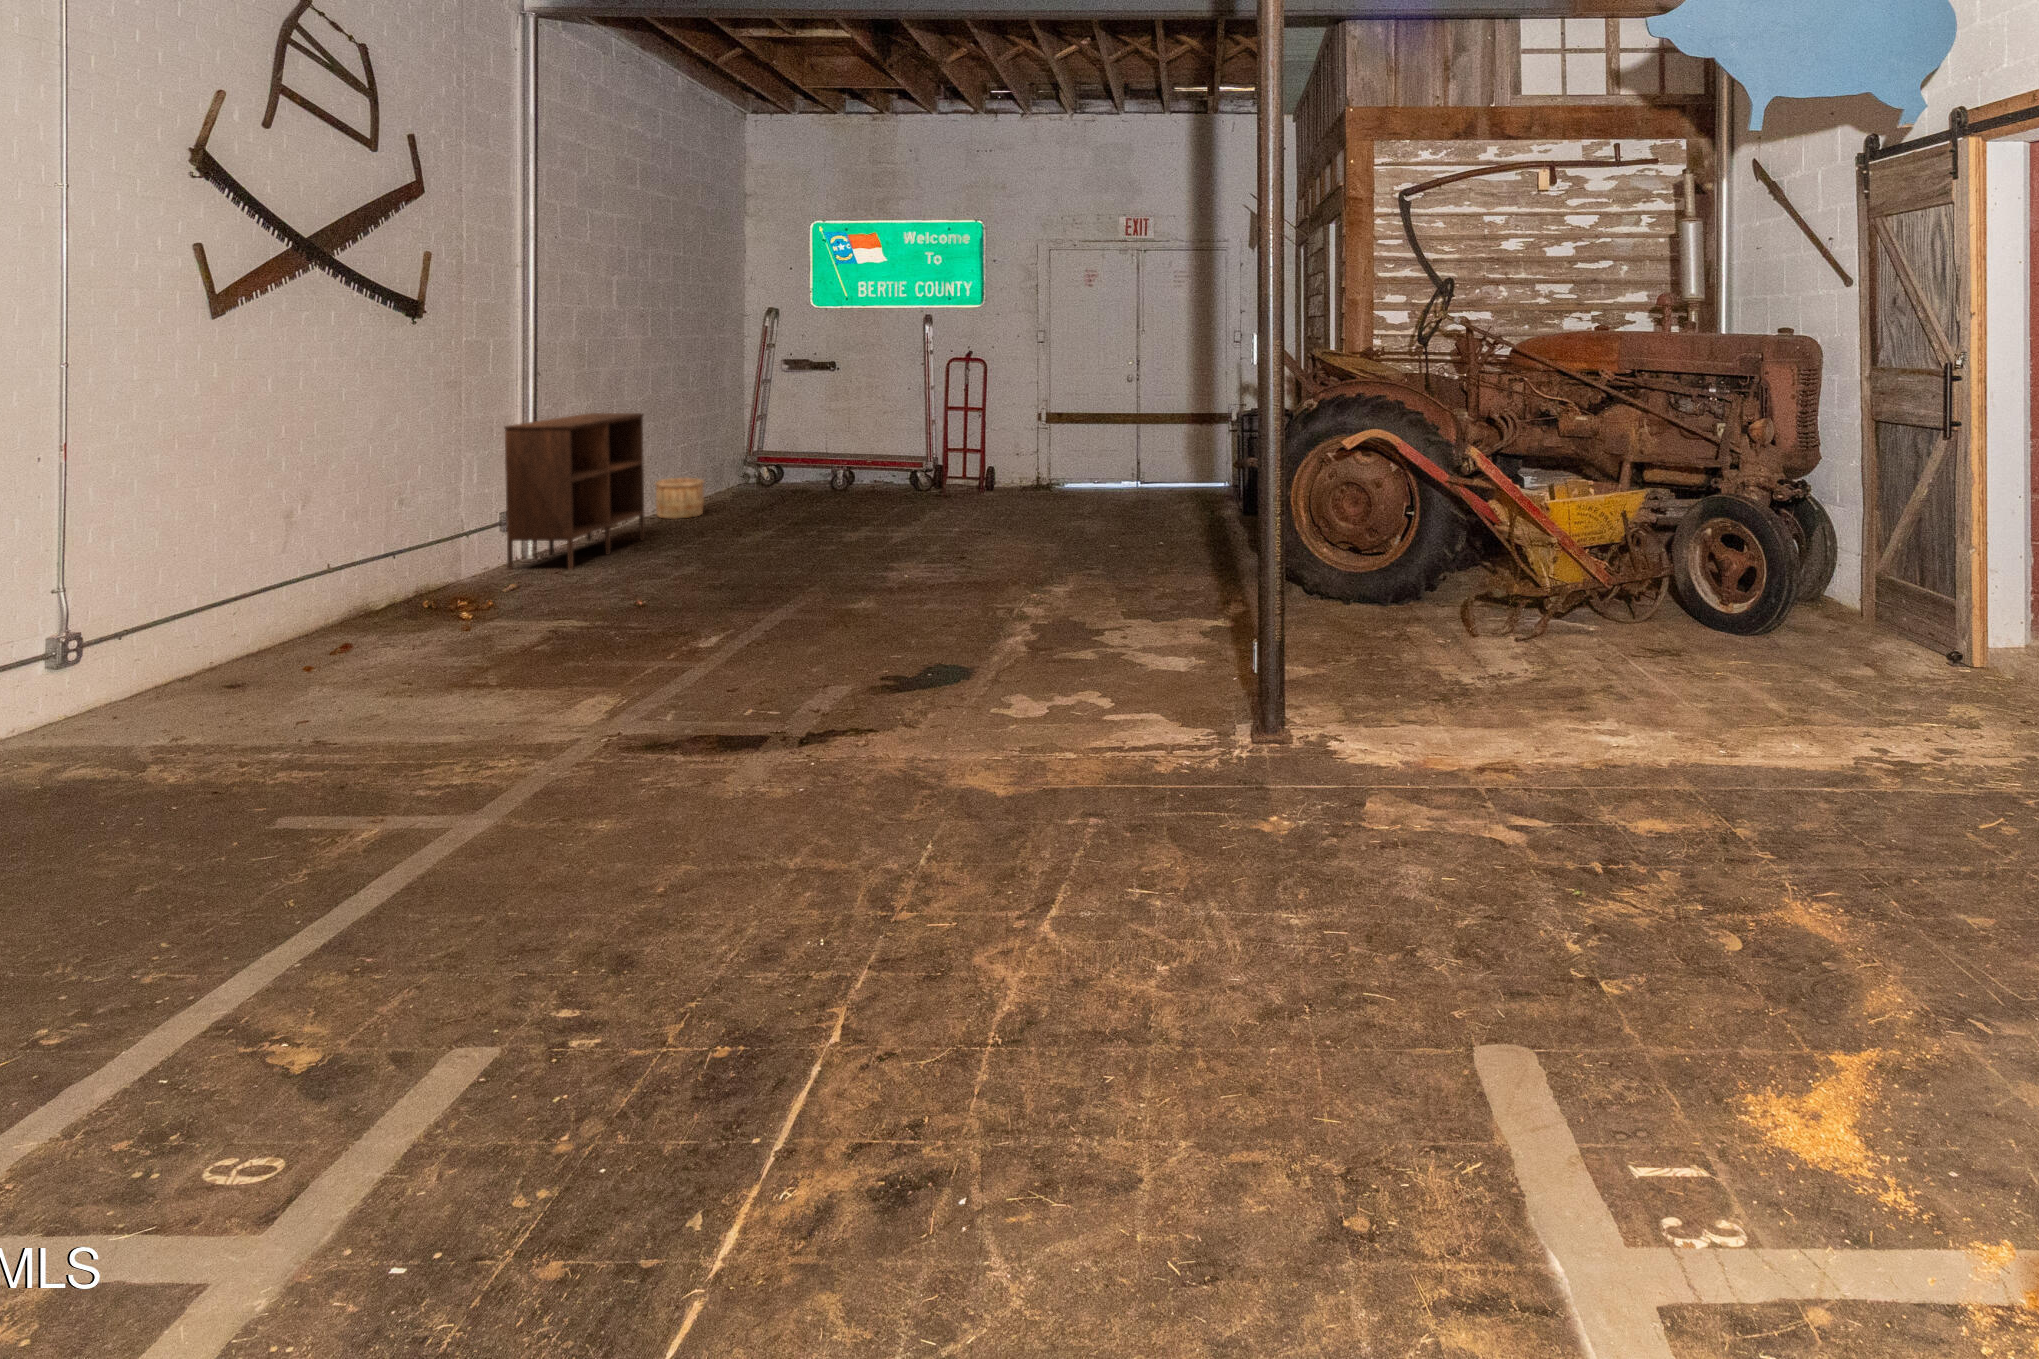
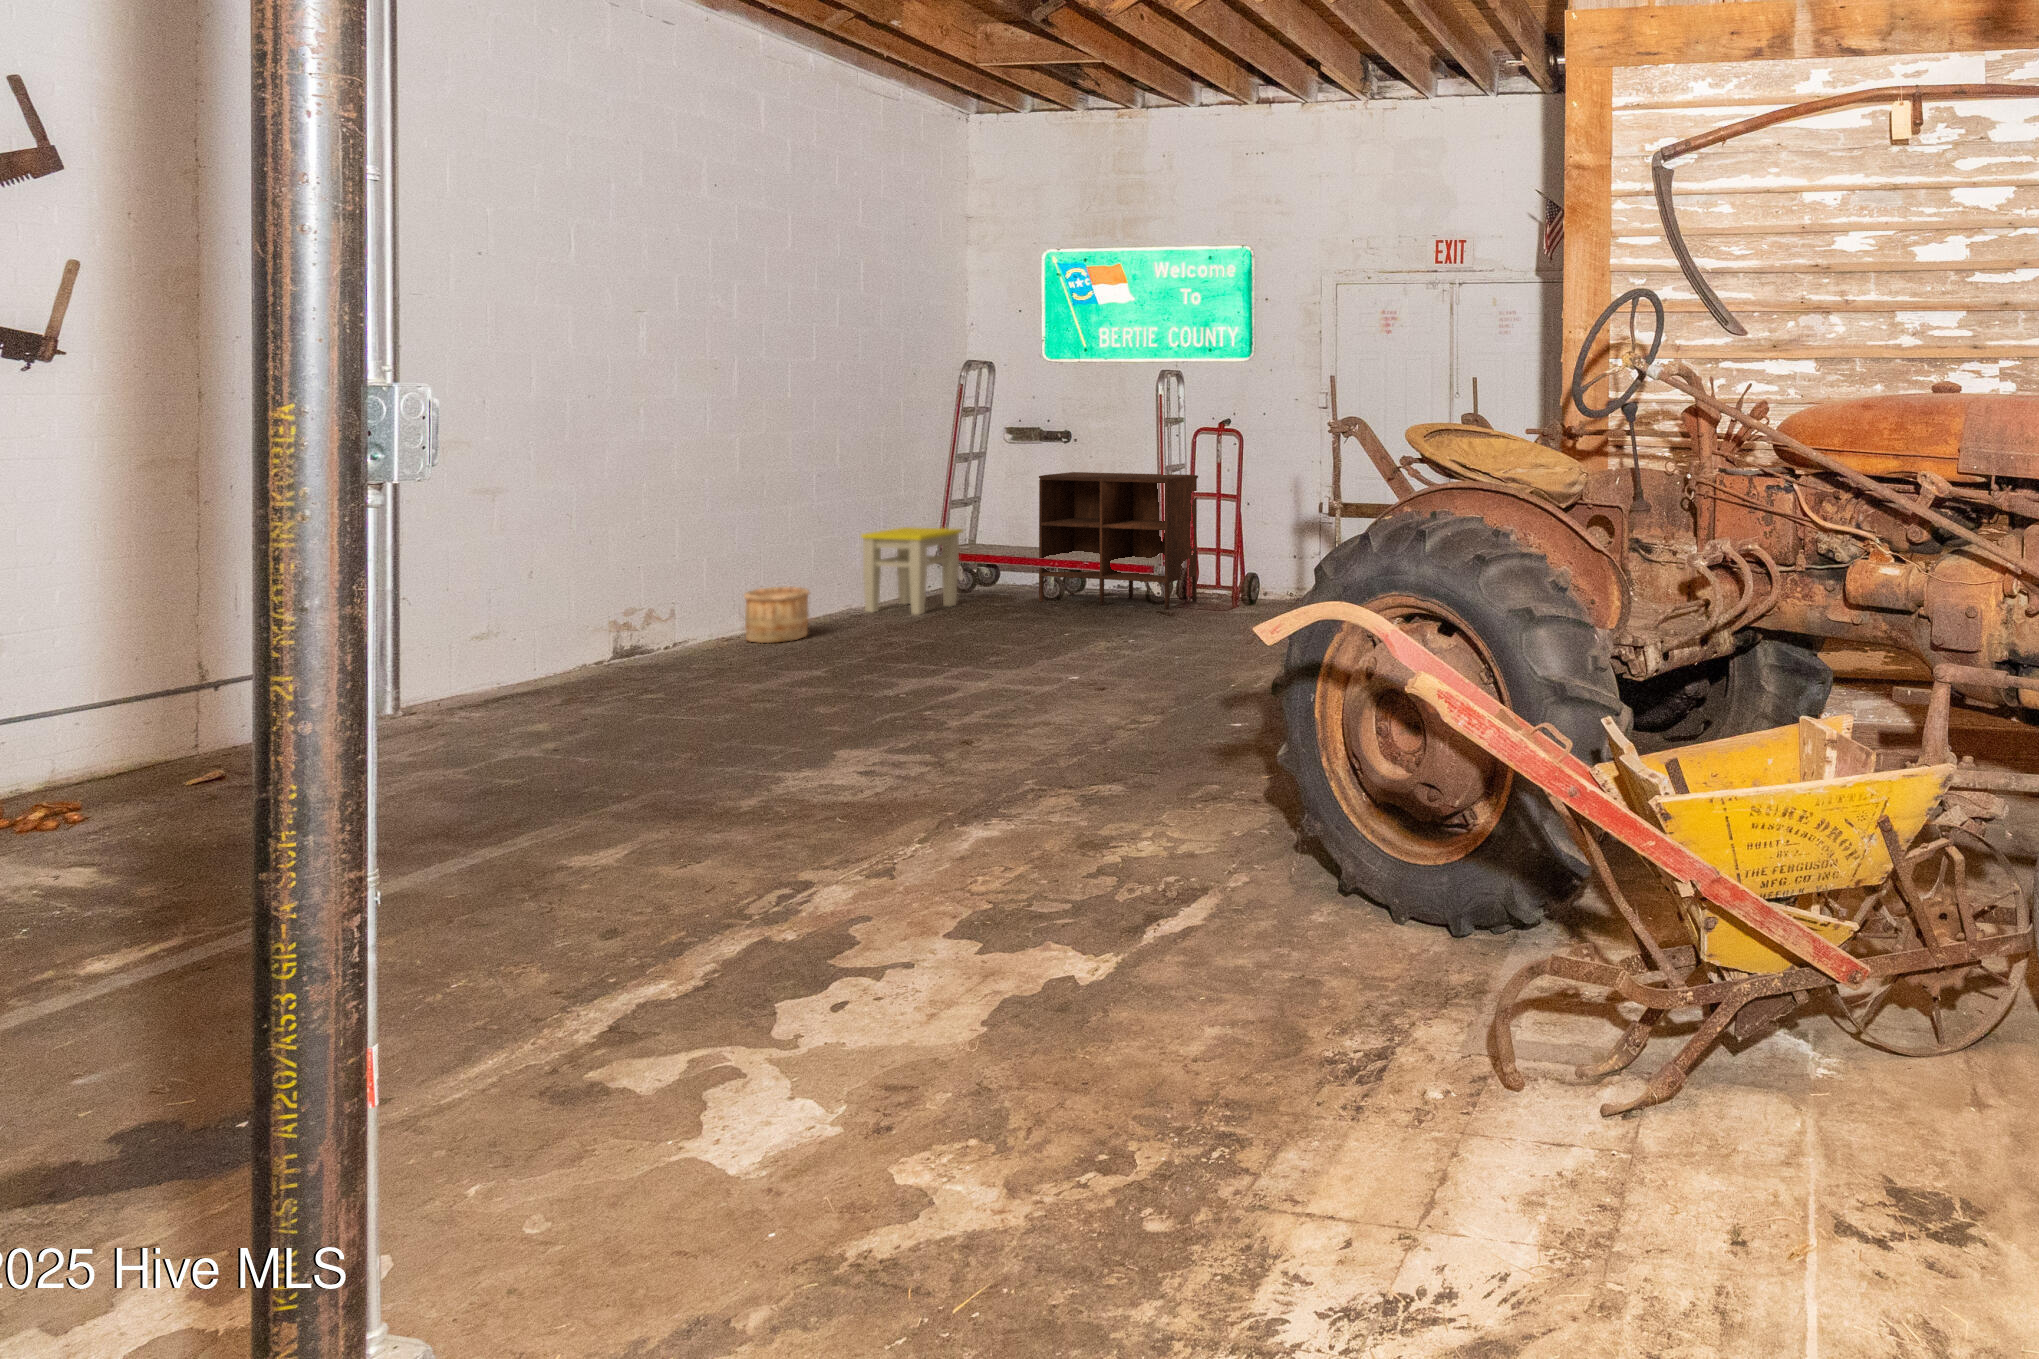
shelving unit: present [505,413,645,570] -> present [1039,472,1198,610]
stool: none [703,435,776,499] -> present [861,527,963,615]

